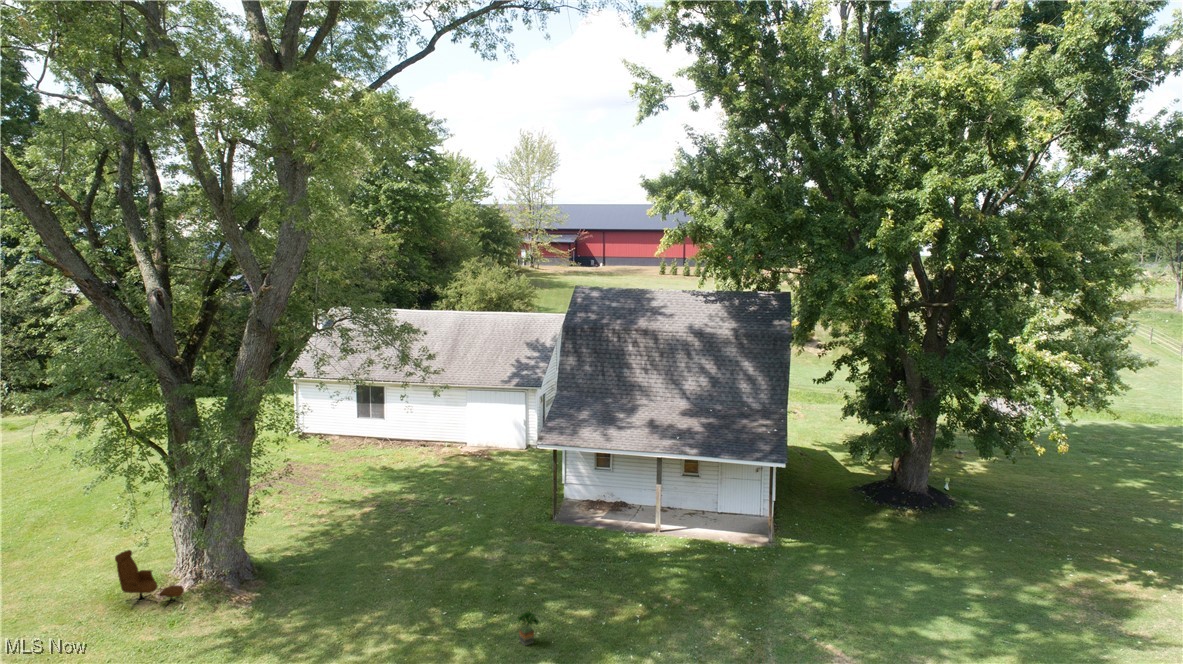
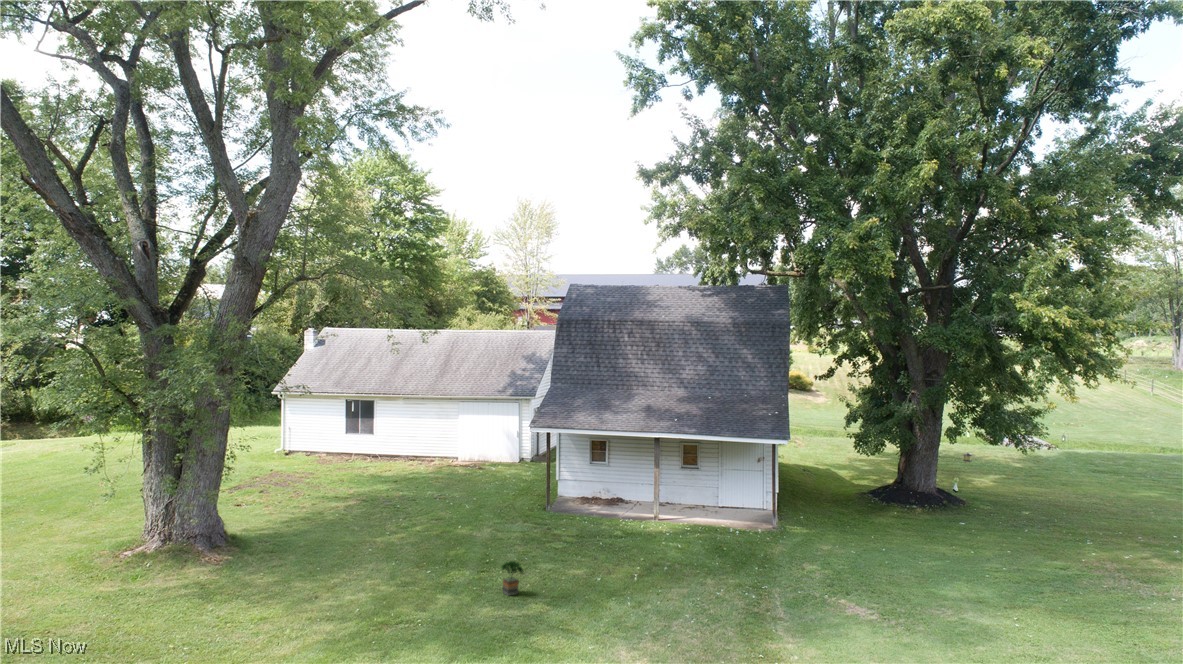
lounge chair: present [115,550,184,607] -> none [80,508,151,567]

